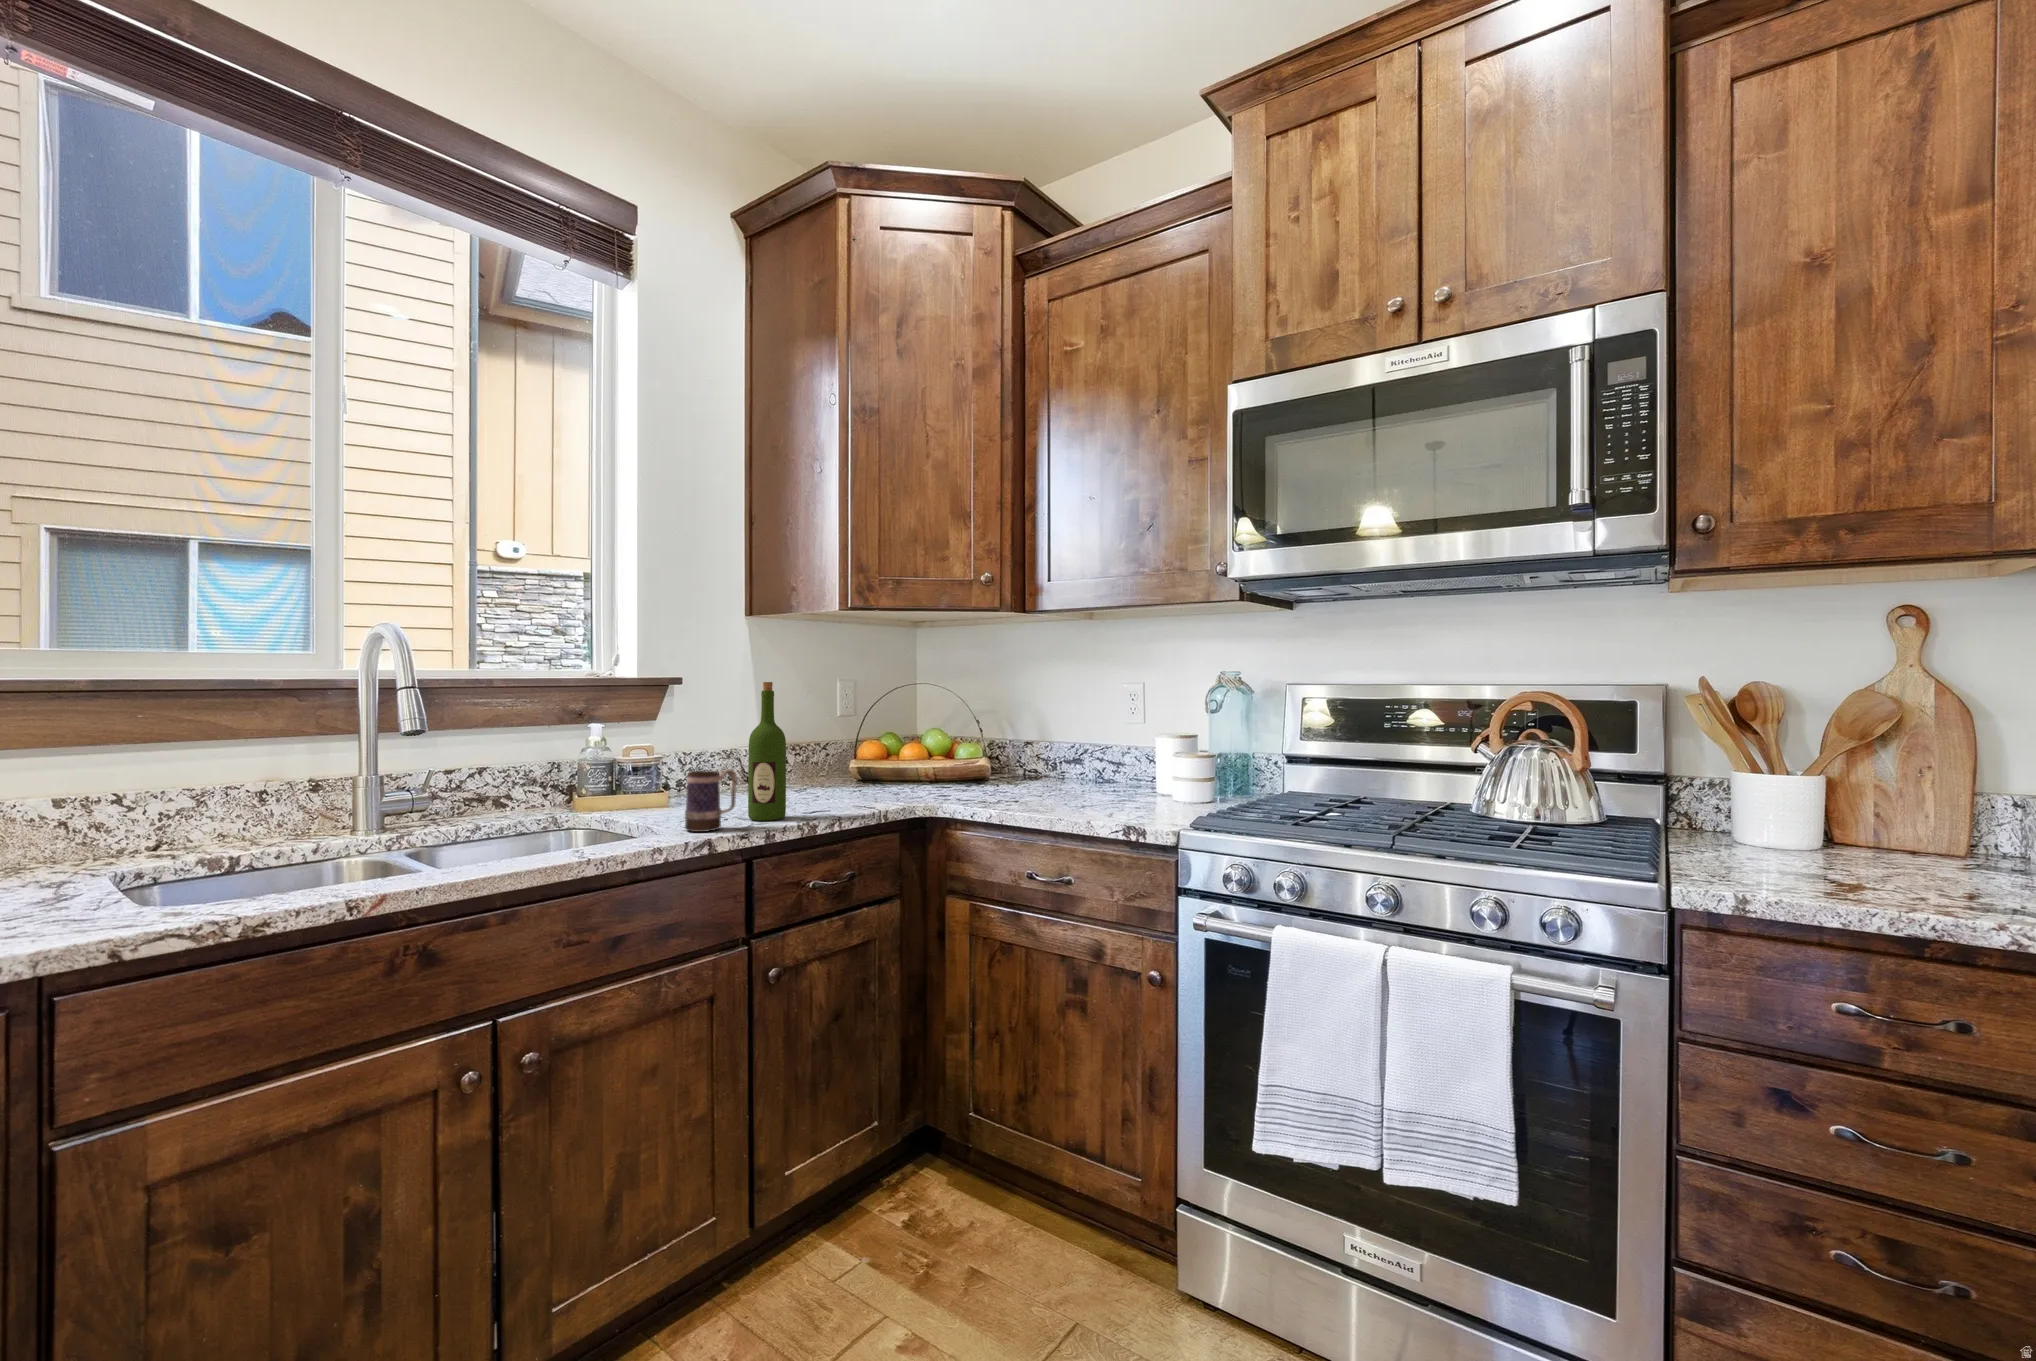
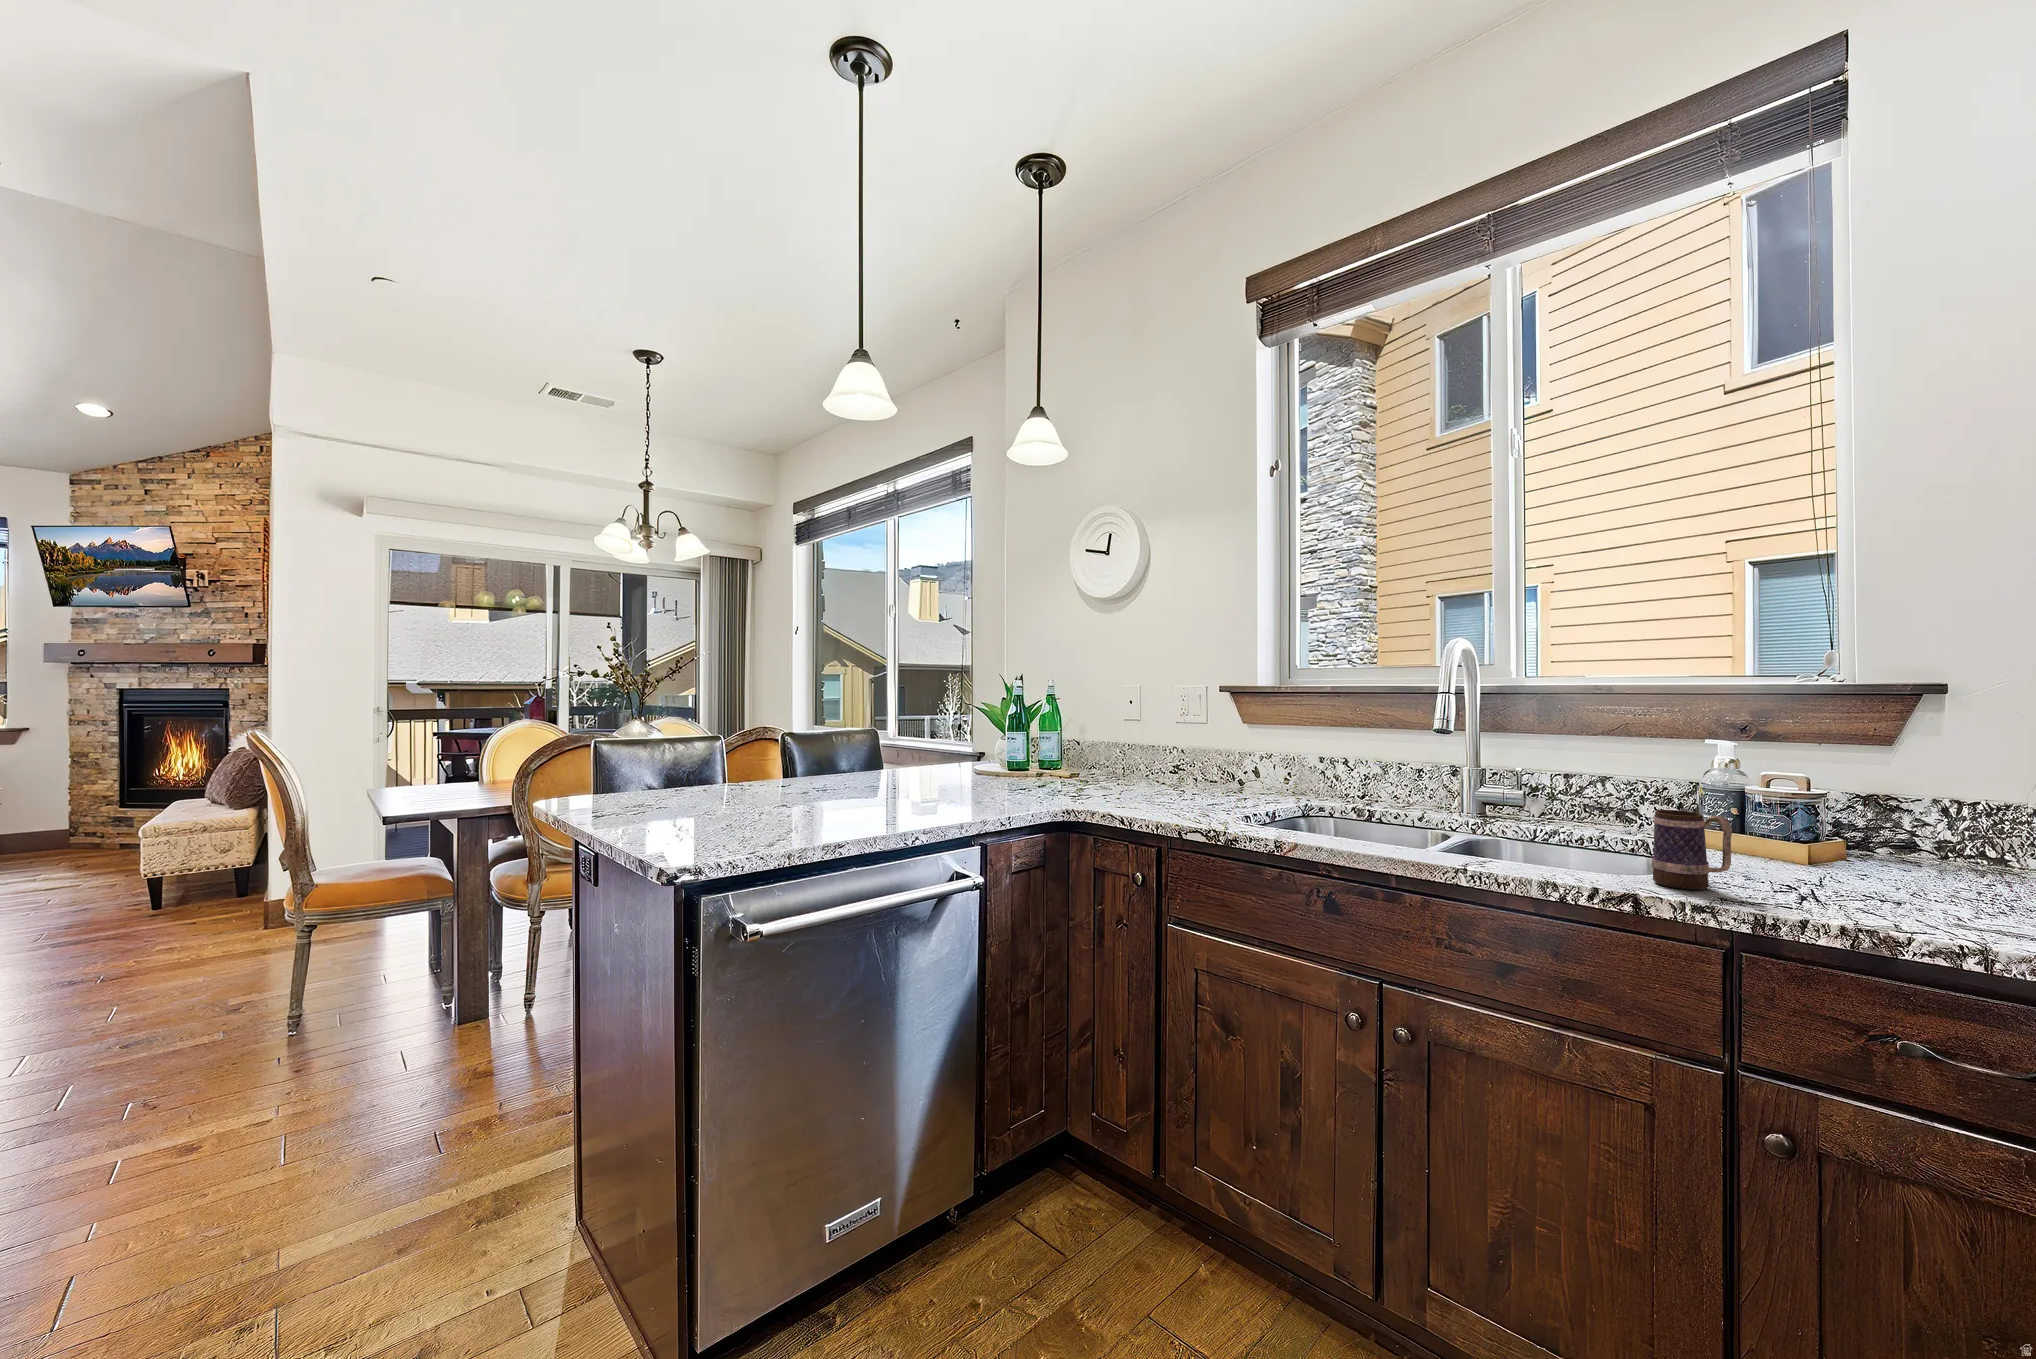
wine bottle: present [748,682,786,821] -> none [1795,701,1875,910]

